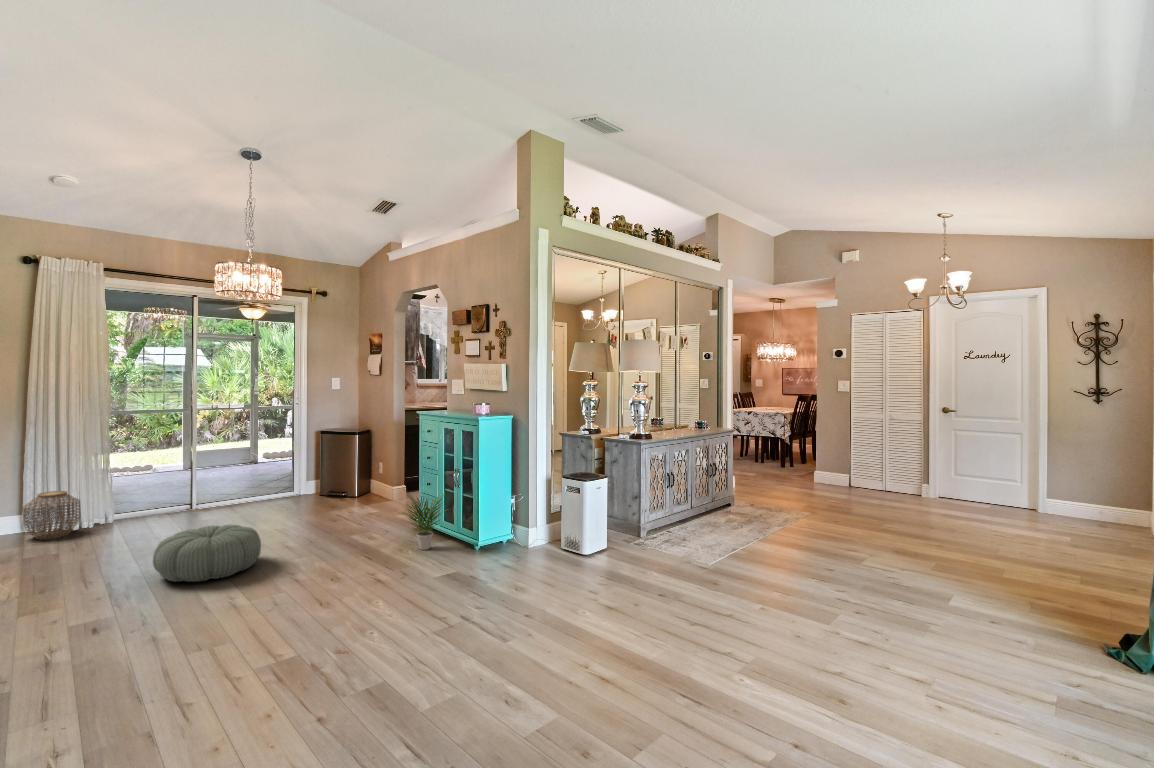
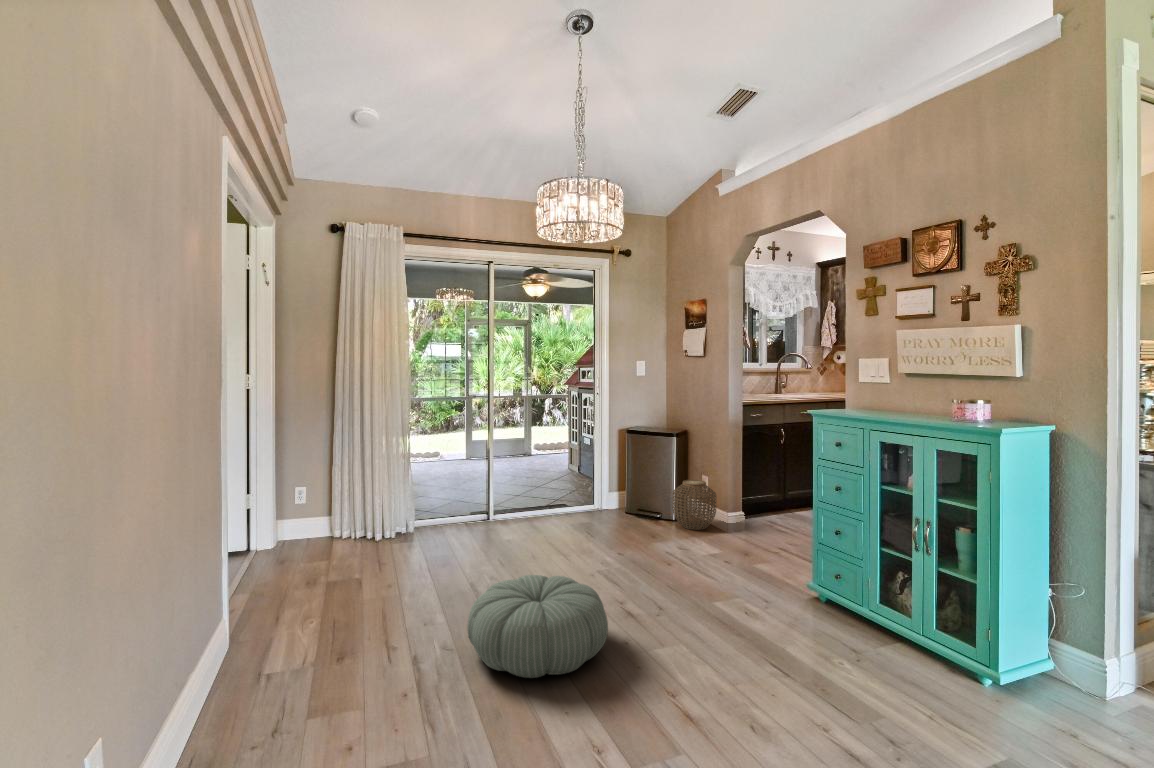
woven basket: present [23,491,81,539] -> present [672,480,717,530]
potted plant: present [402,493,446,550] -> none [815,543,922,659]

